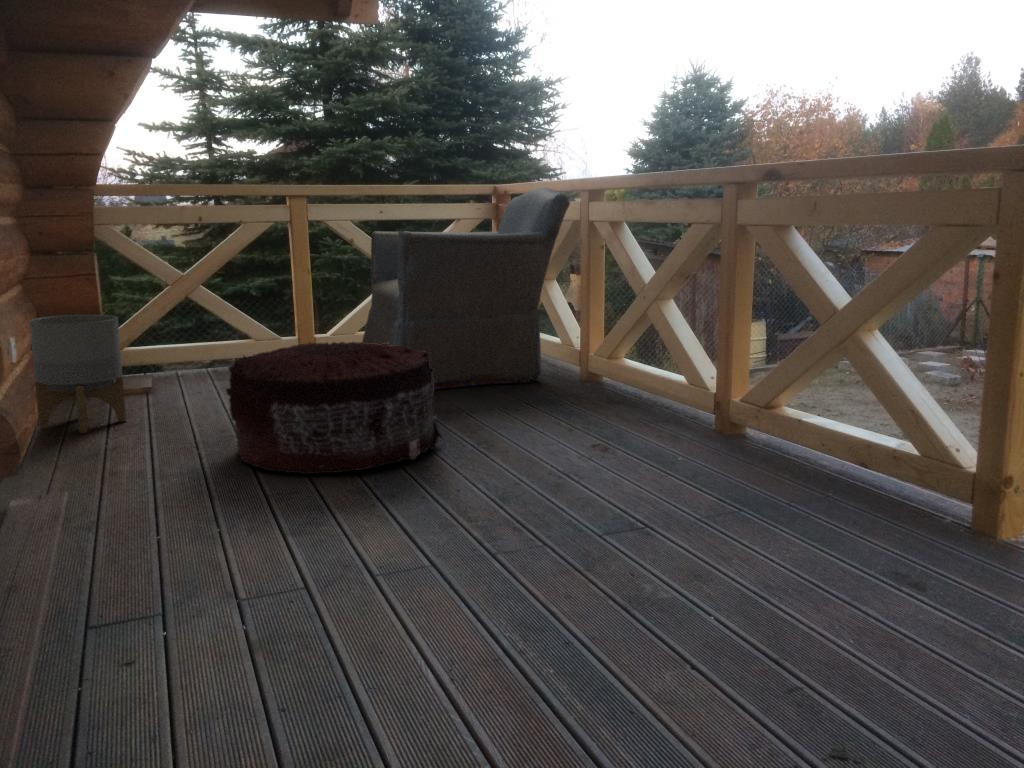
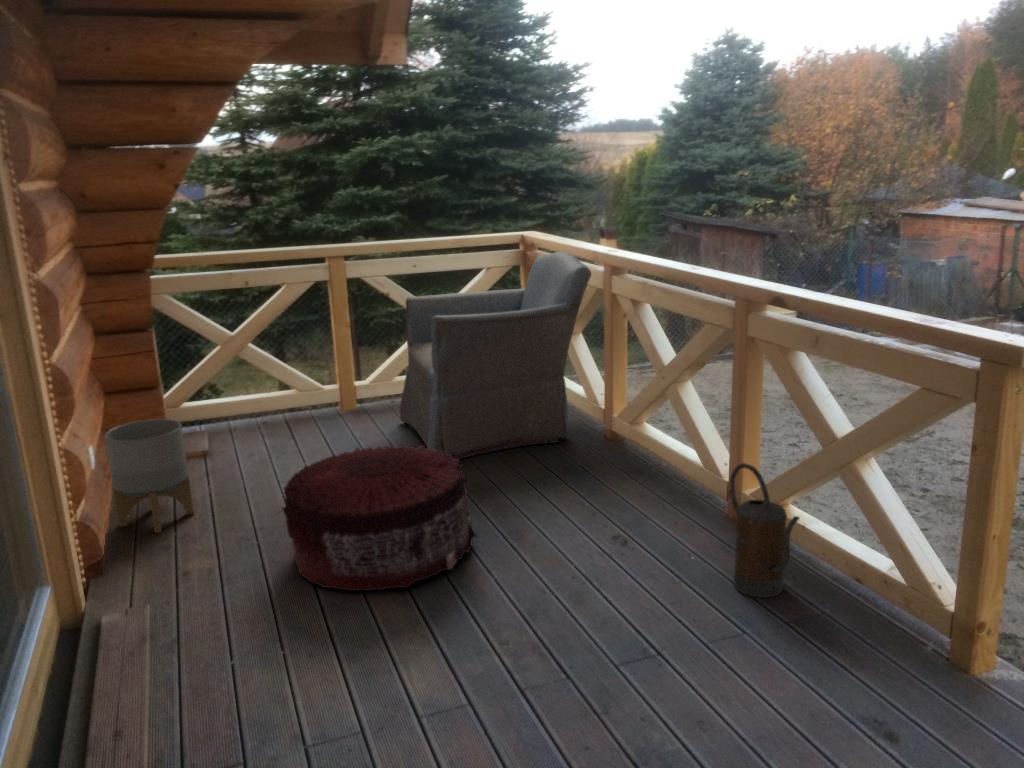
watering can: none [722,341,804,485] -> present [730,463,799,598]

